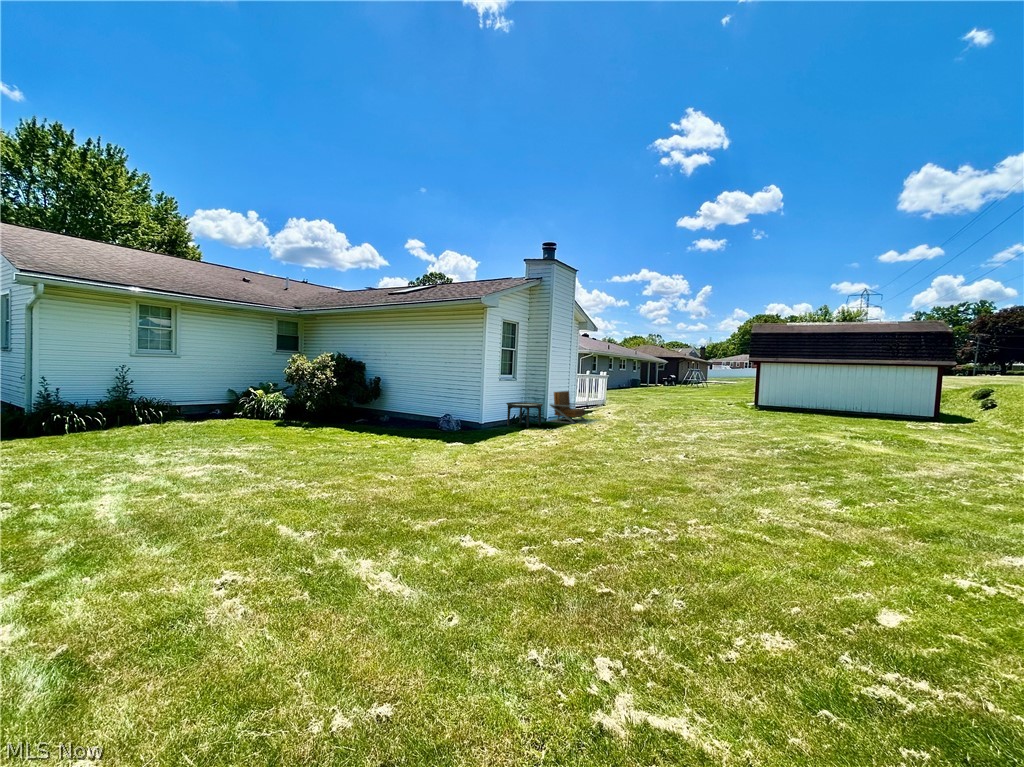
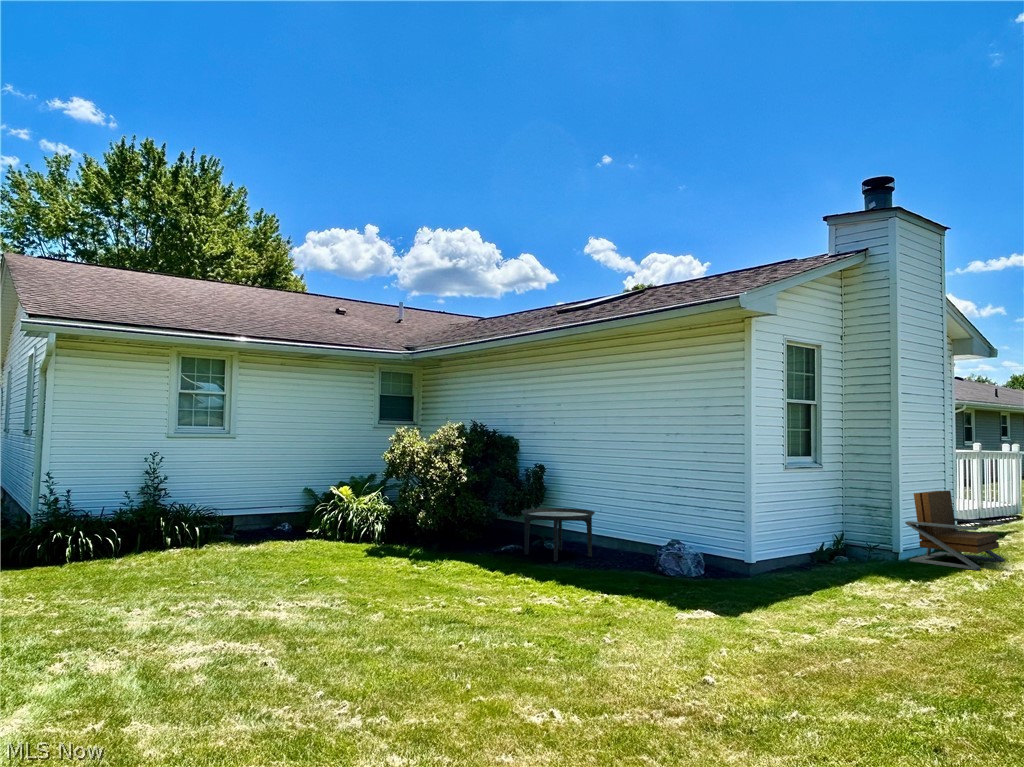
round table: present [506,402,543,428] -> present [521,508,595,561]

